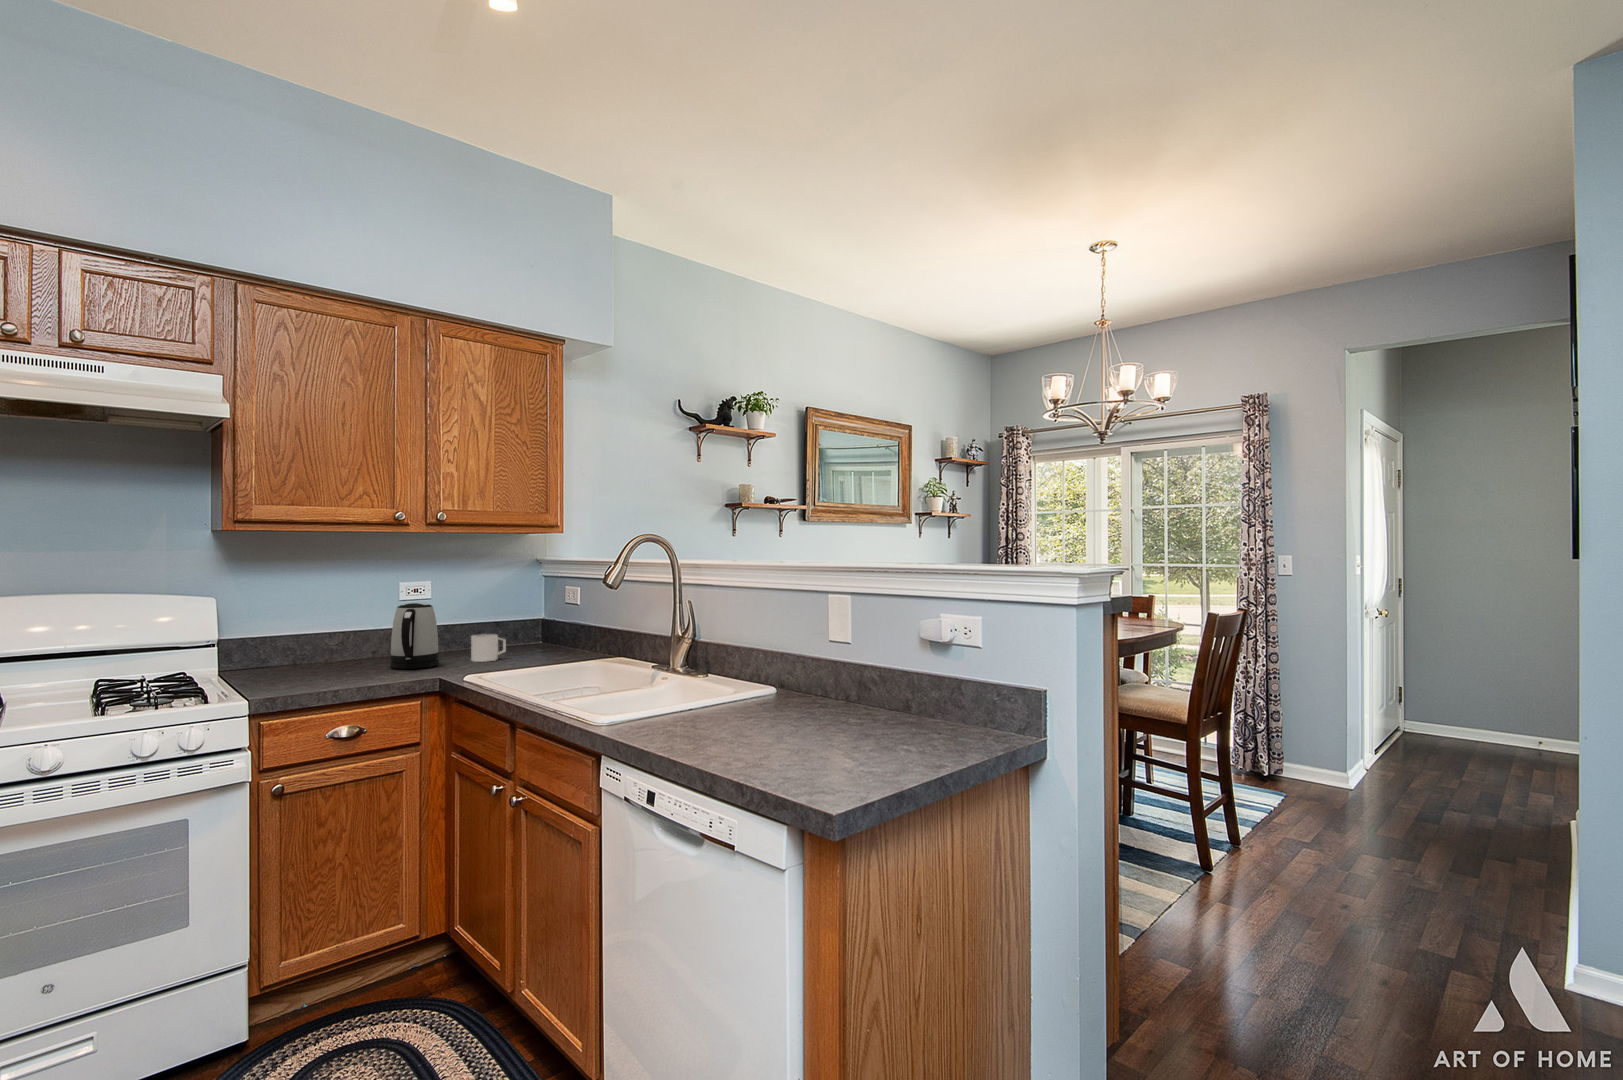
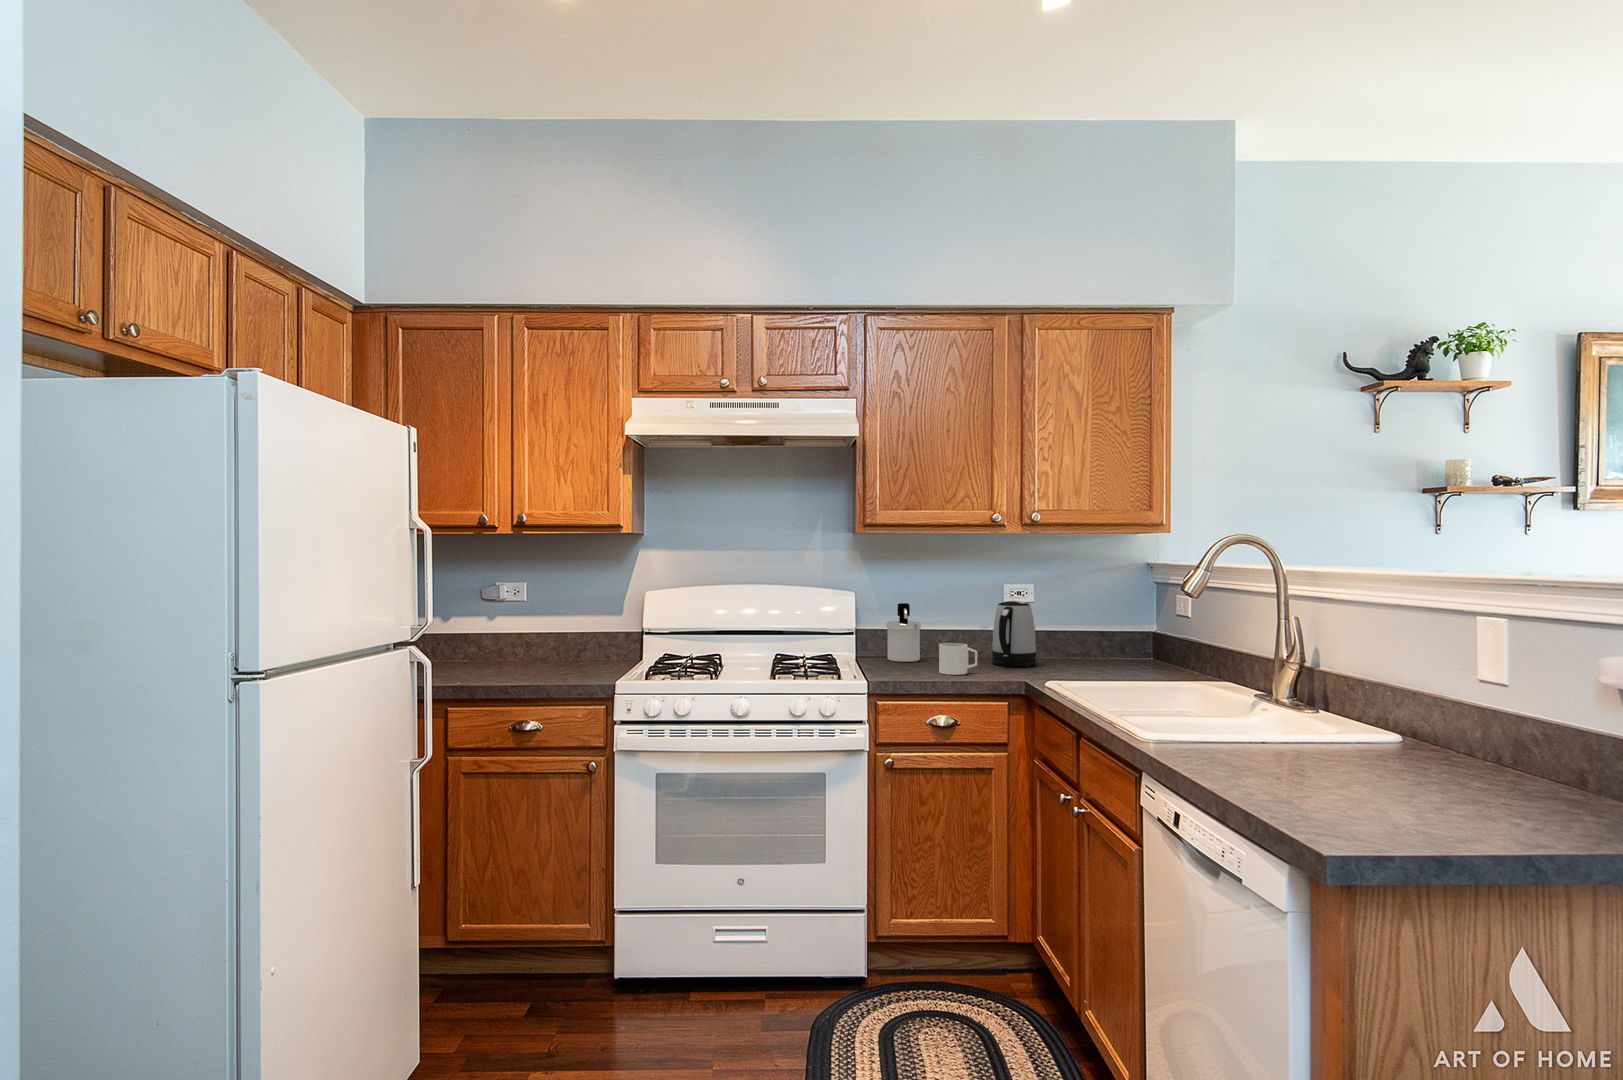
soap dispenser: none [257,612,304,678] -> present [886,603,921,662]
mug: present [471,634,506,662] -> present [939,643,977,675]

